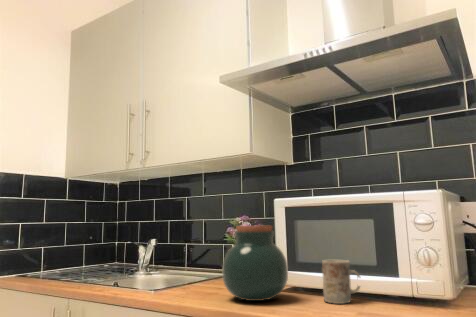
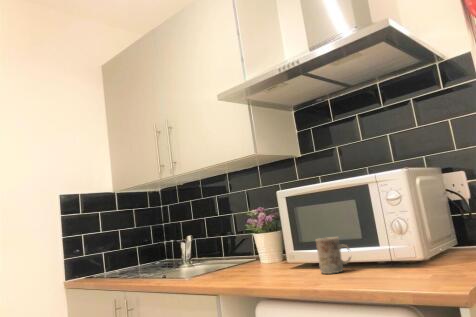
jar: present [222,226,288,301] -> none [236,215,290,278]

